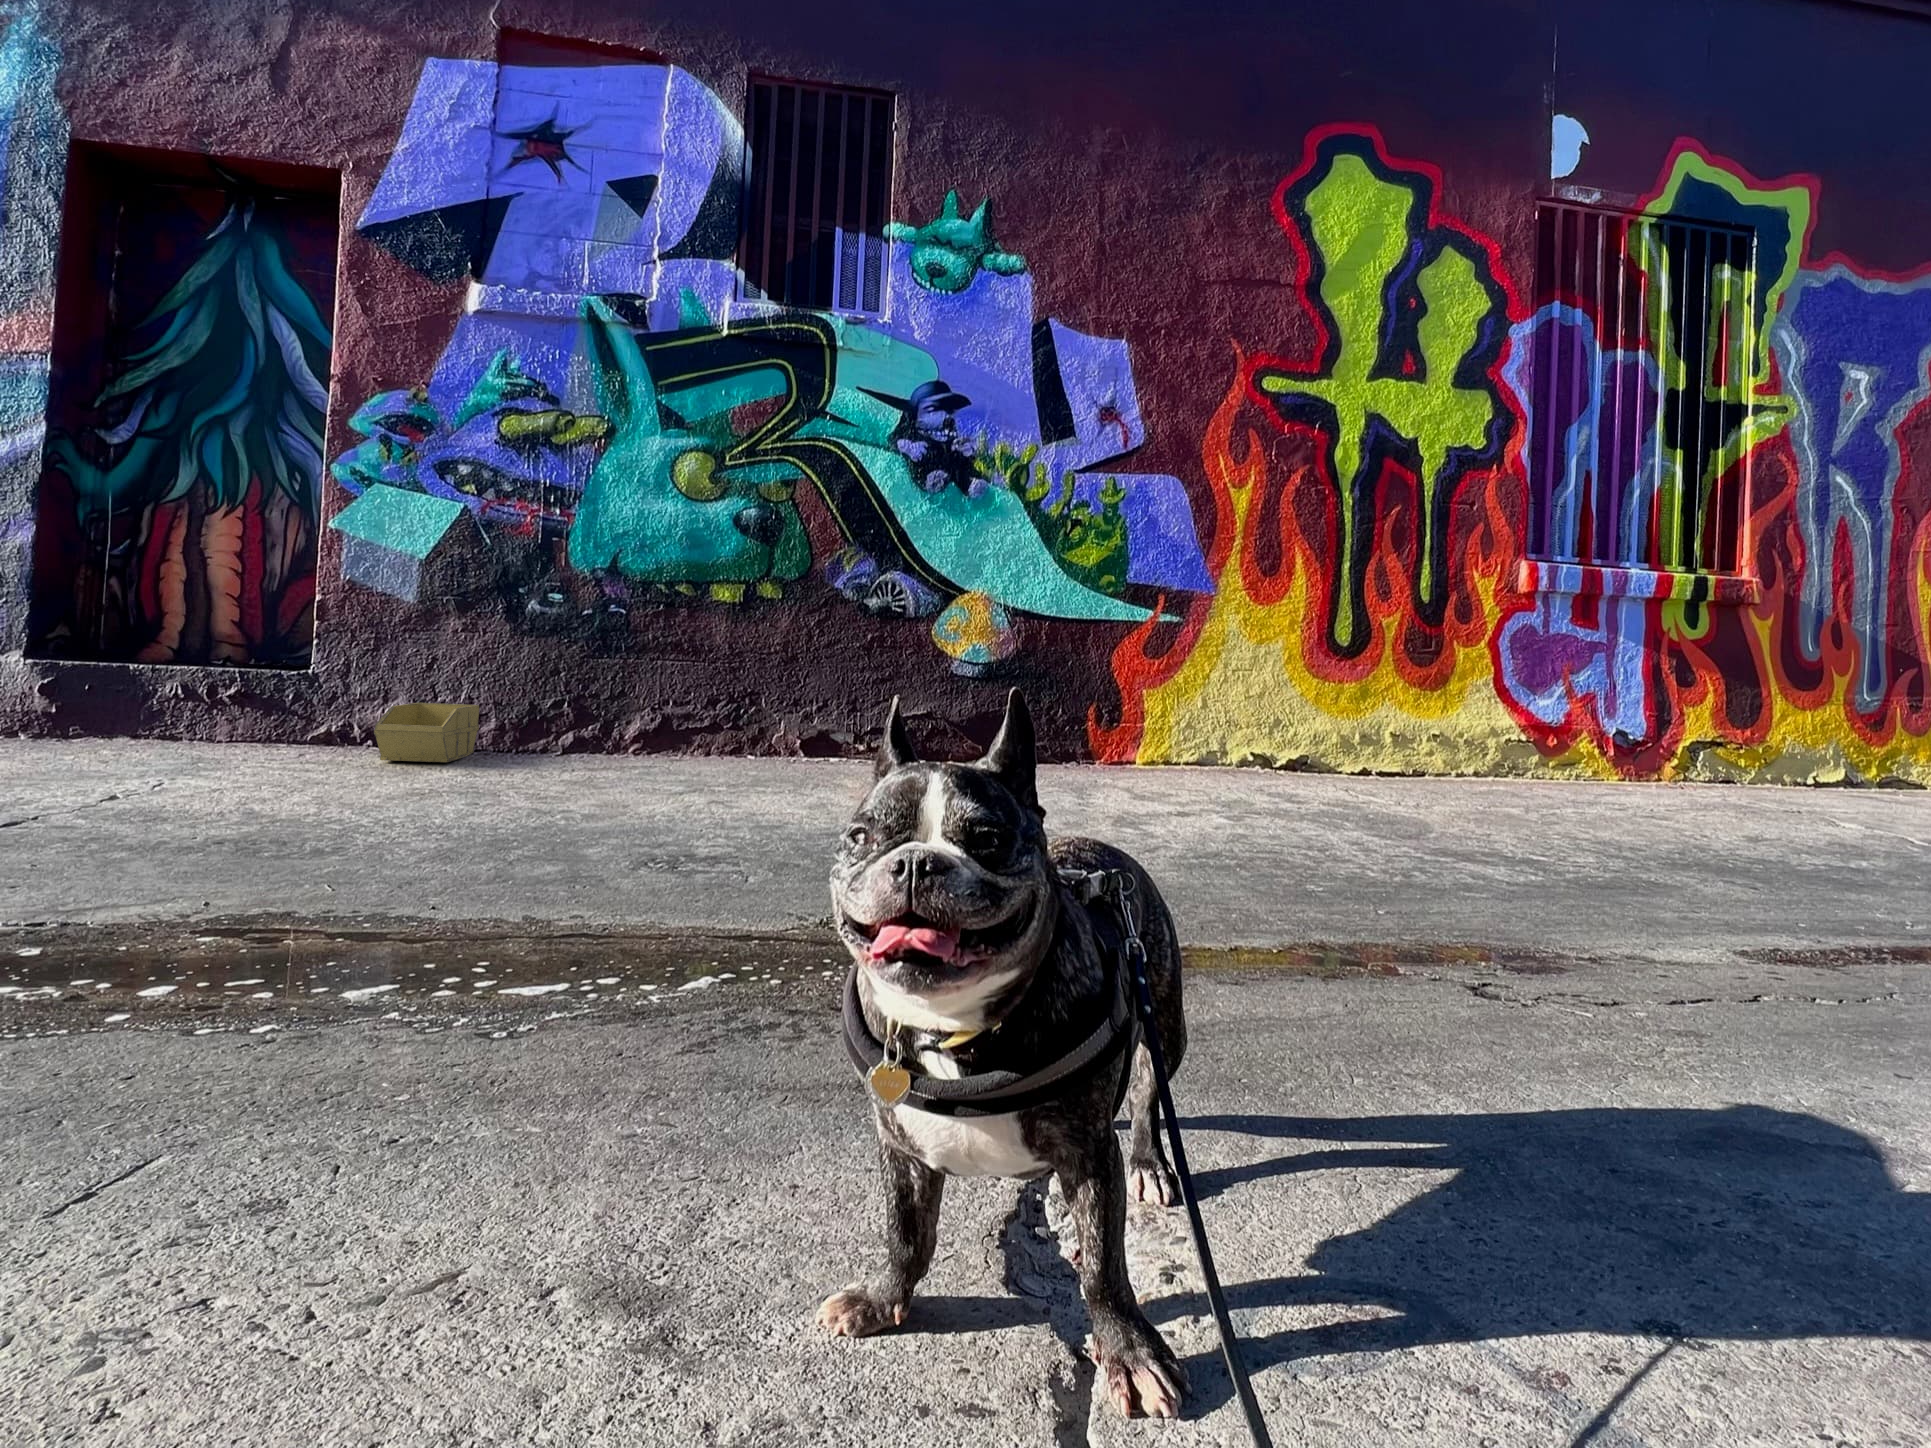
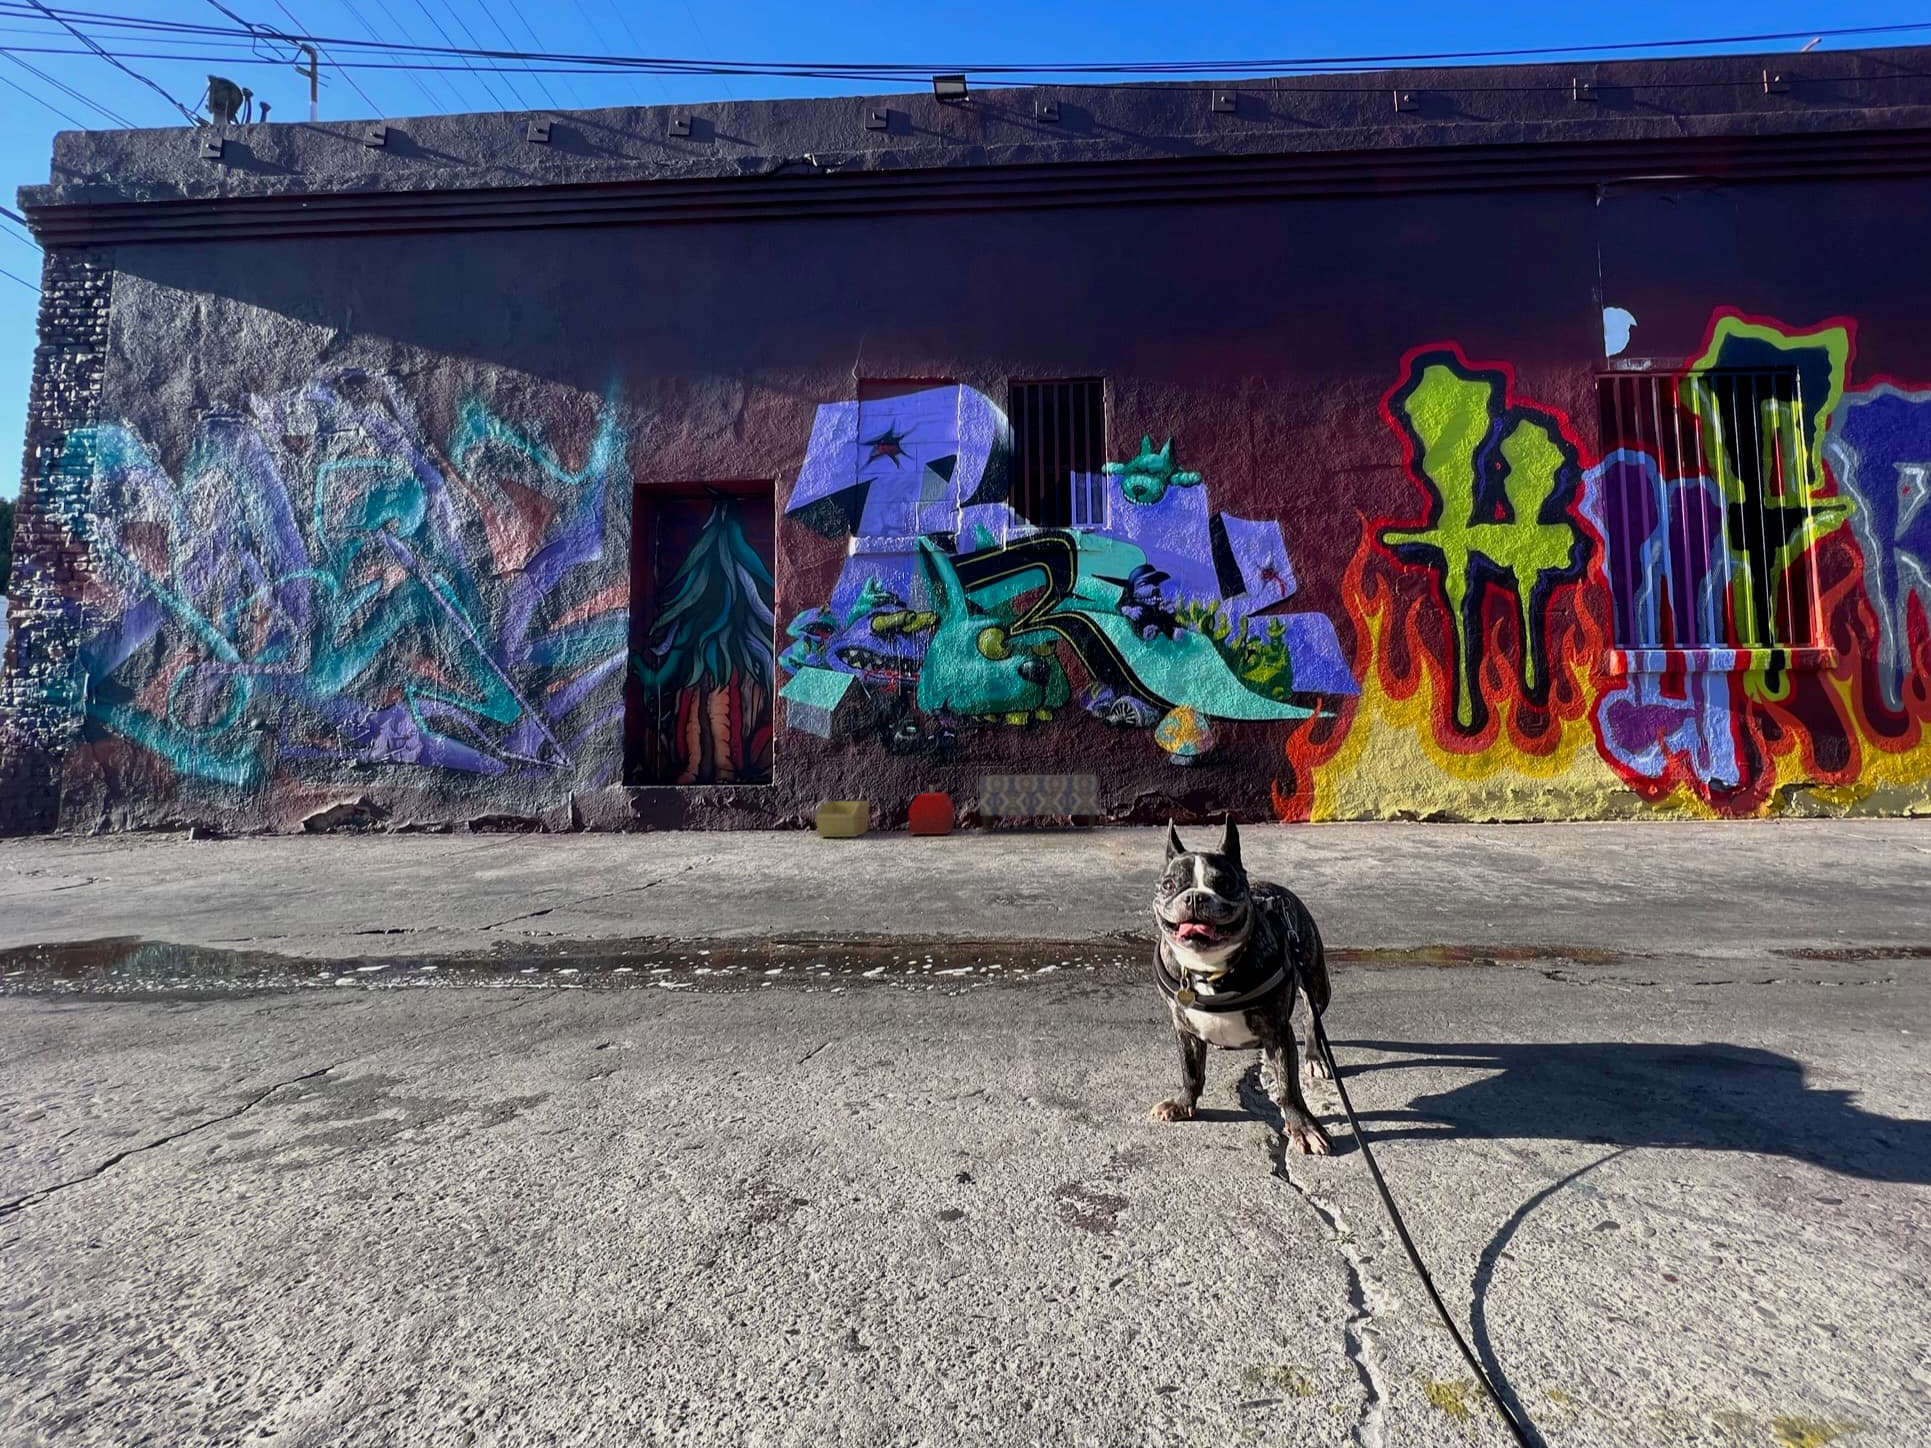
bench: none [660,676,846,770] -> present [980,775,1098,832]
toolbox: none [540,686,621,764] -> present [909,785,954,834]

